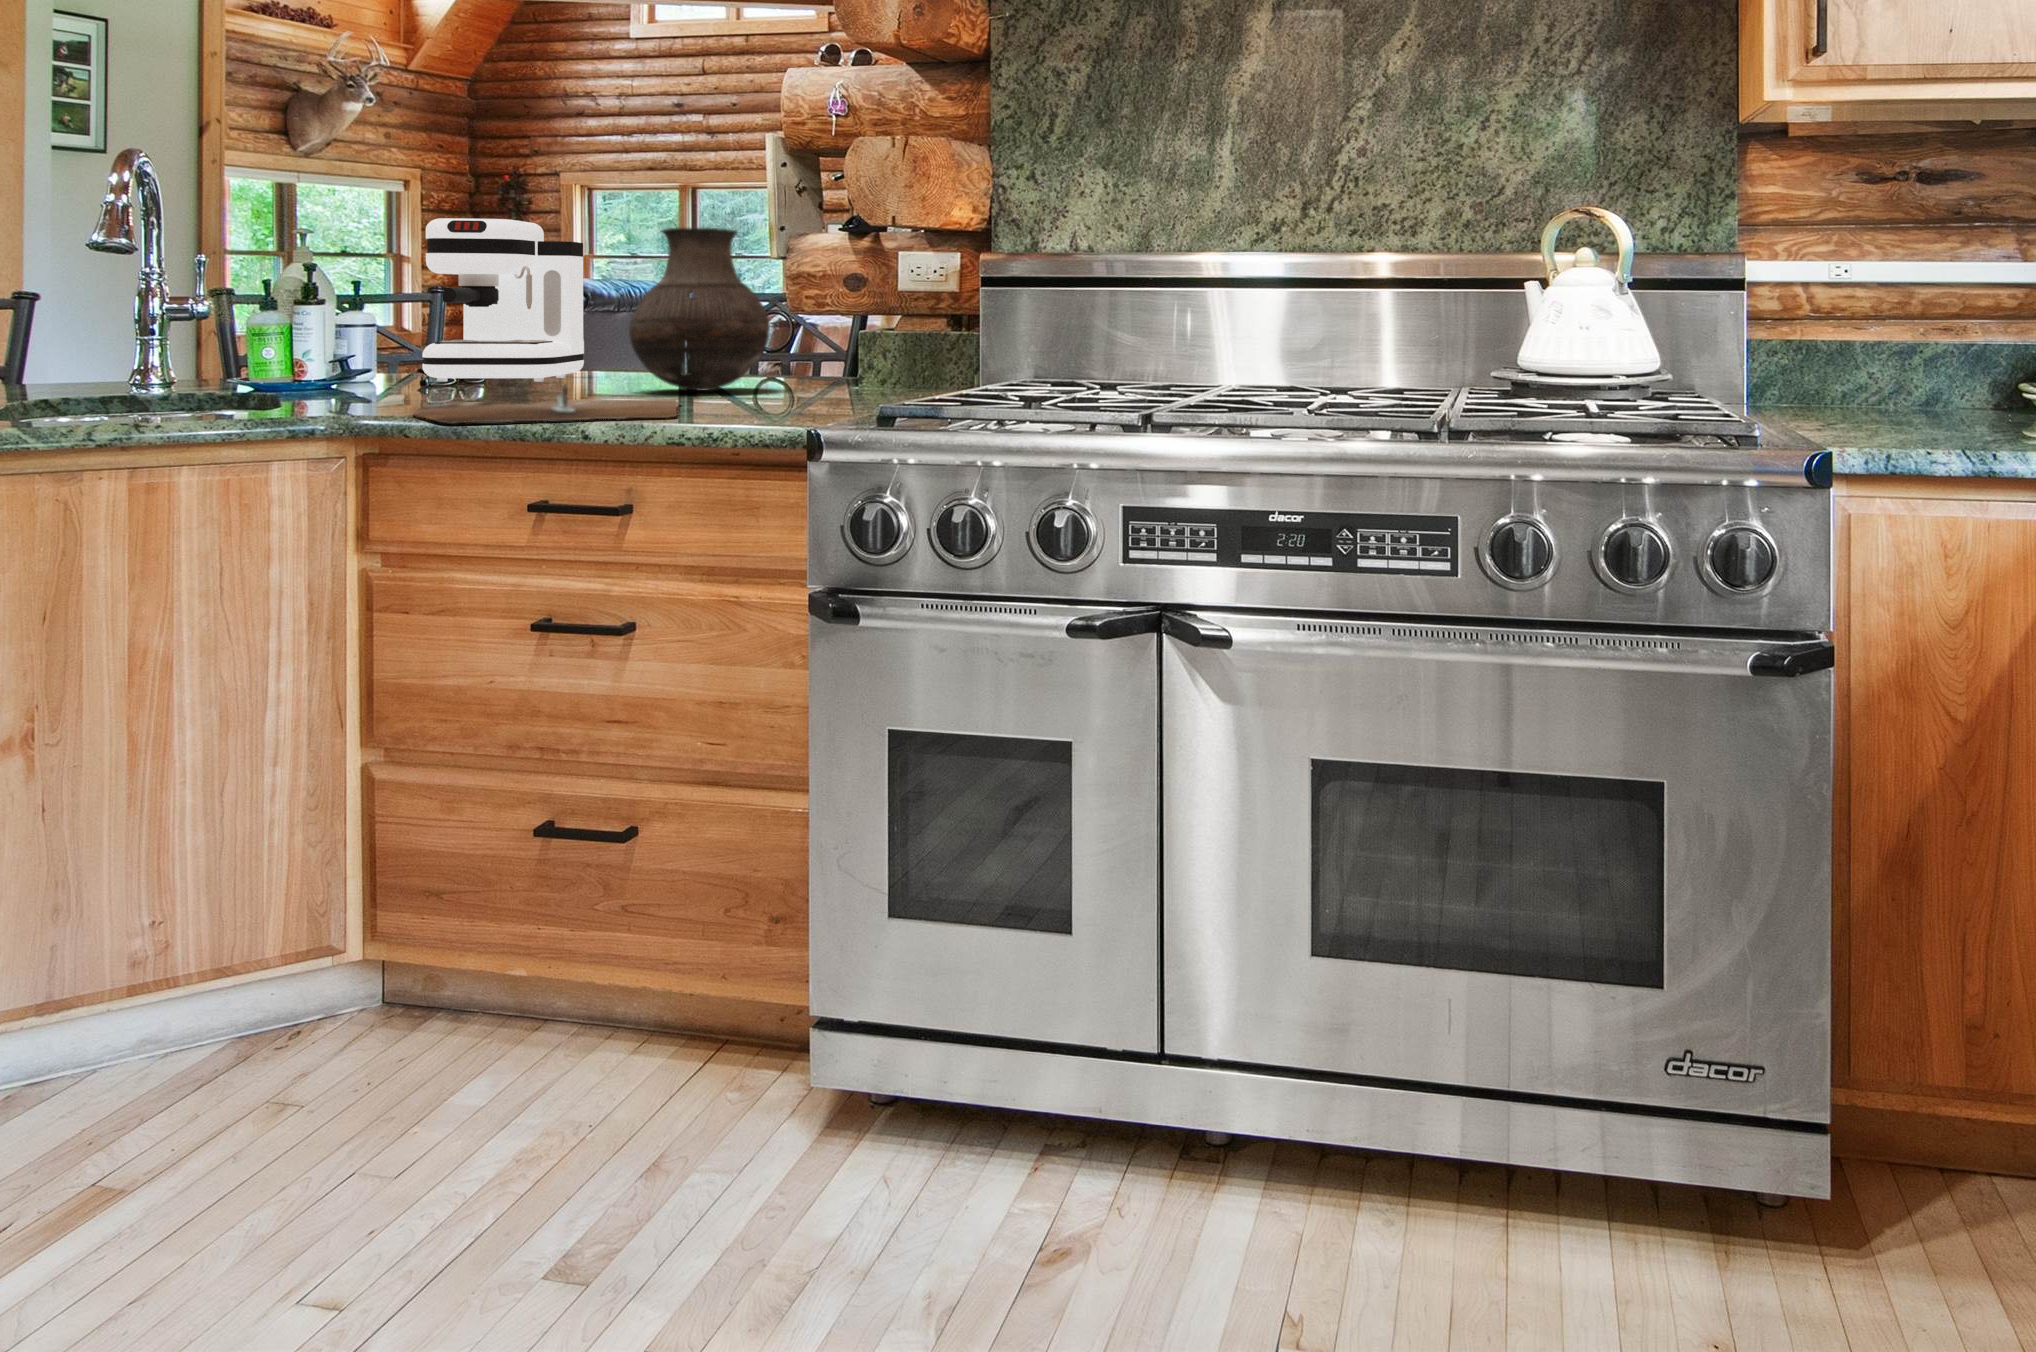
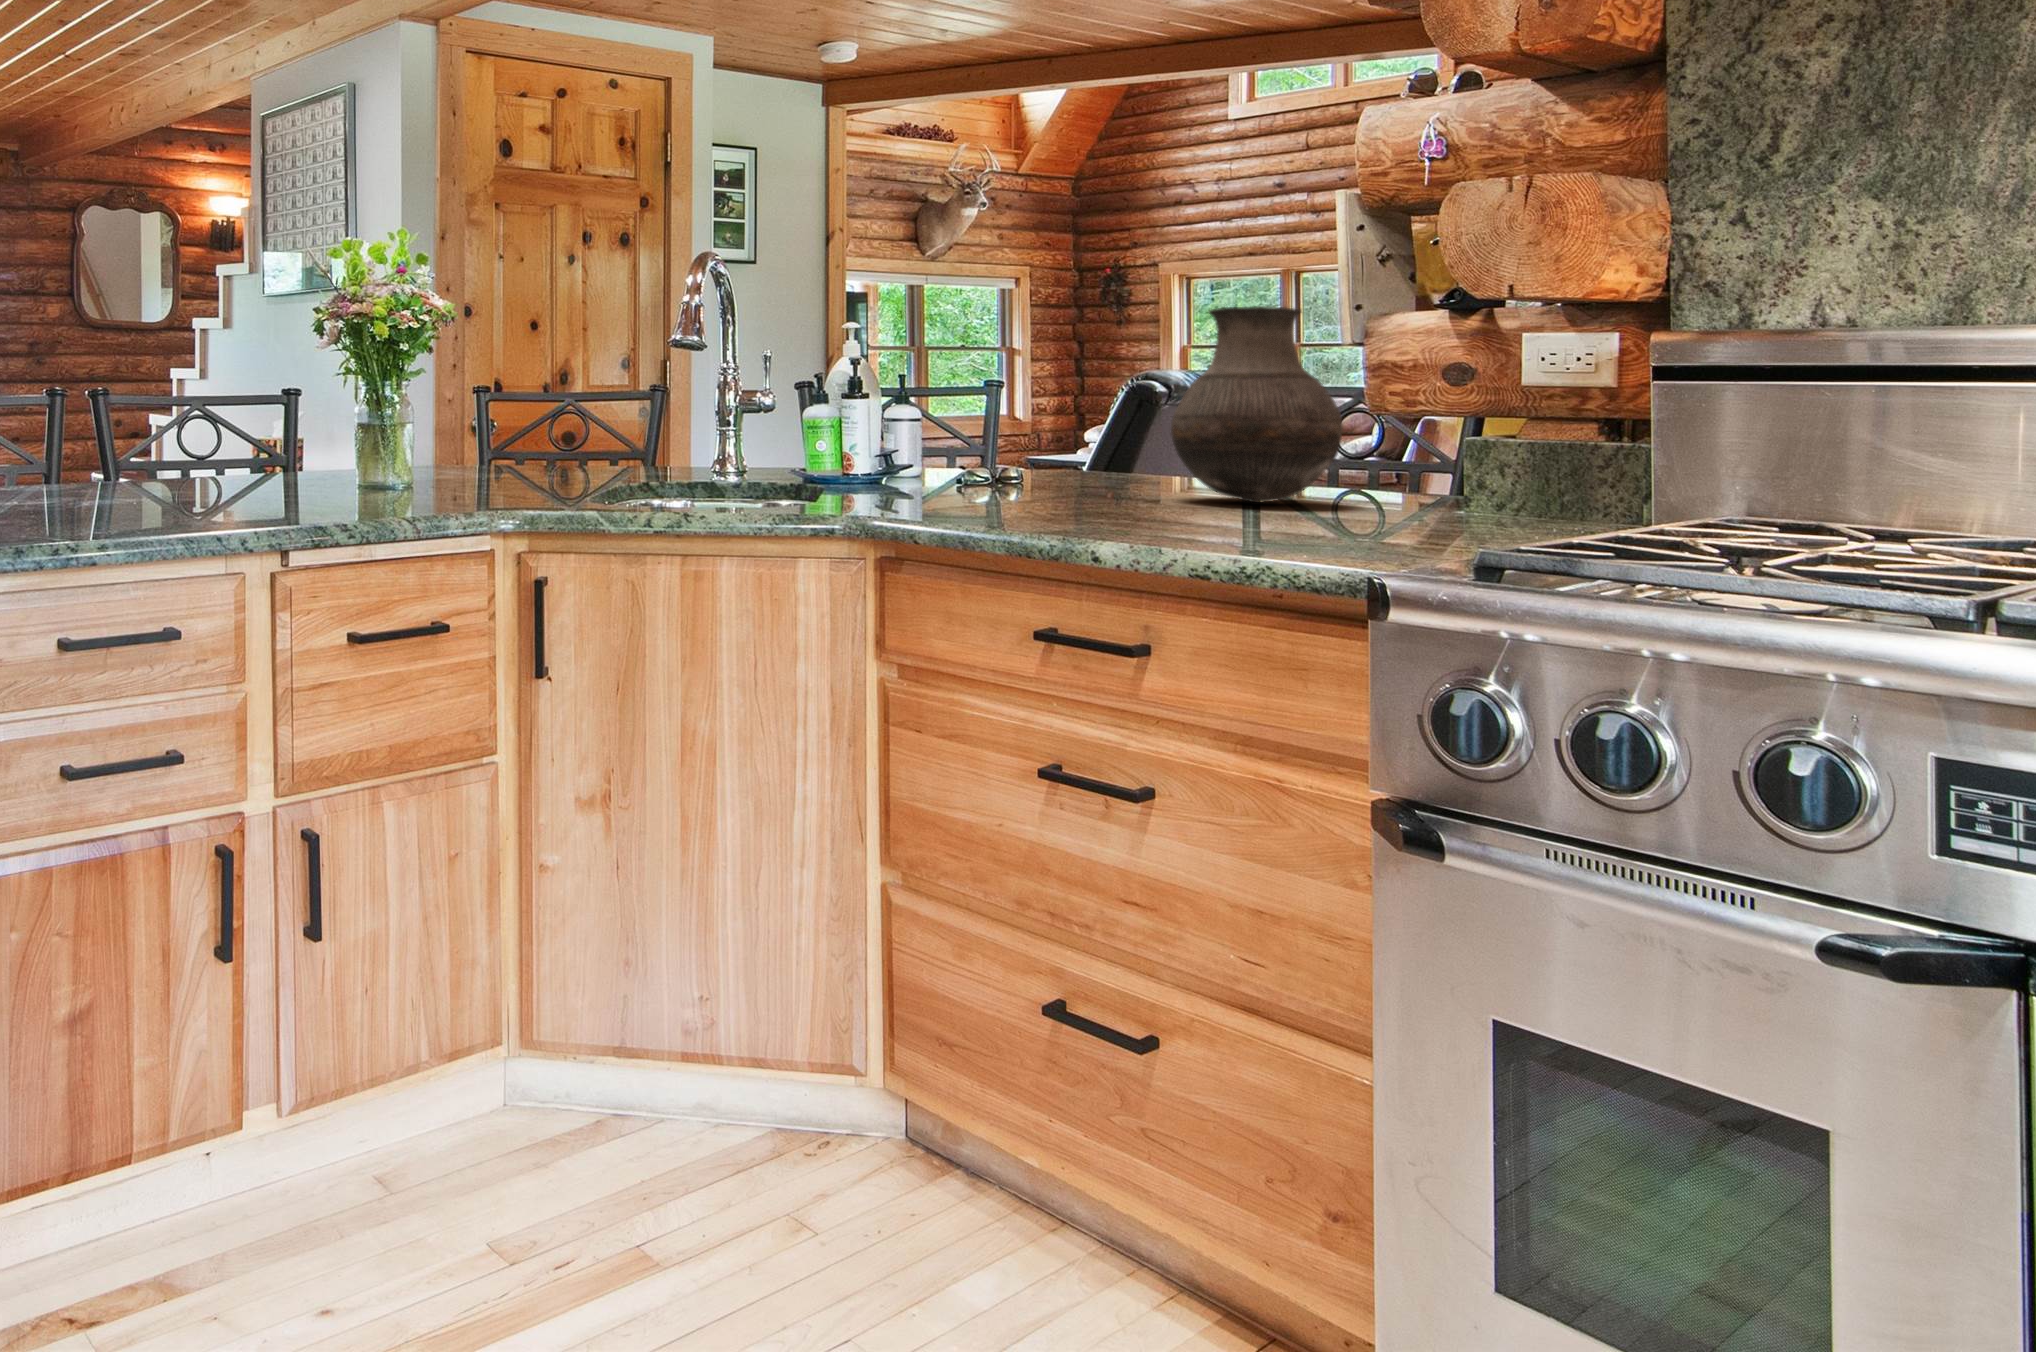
coffee maker: present [422,218,584,382] -> none [971,305,1135,481]
cutting board: present [414,383,679,424] -> none [924,490,1222,539]

